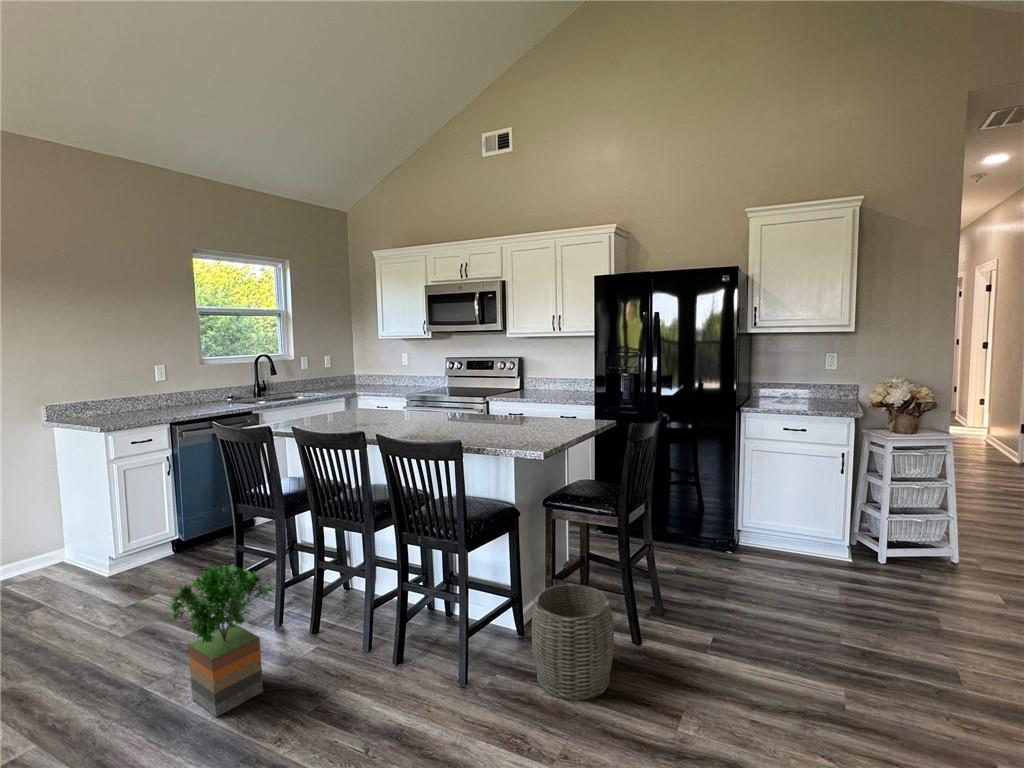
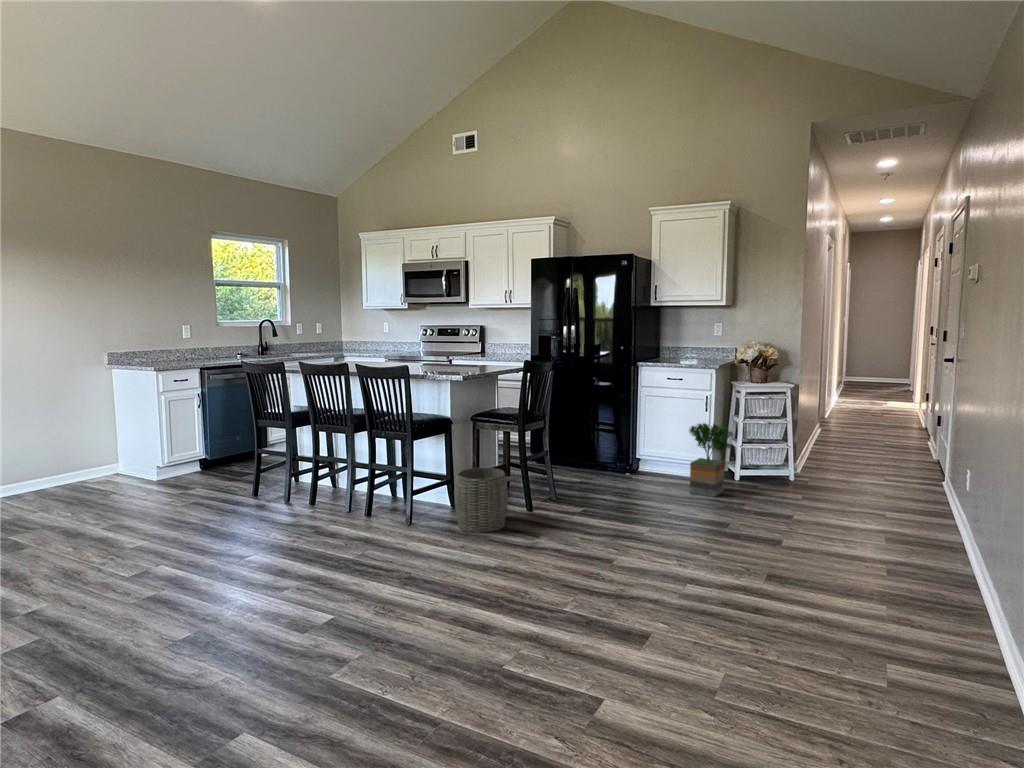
potted tree: present [170,564,275,717] -> present [689,423,734,497]

